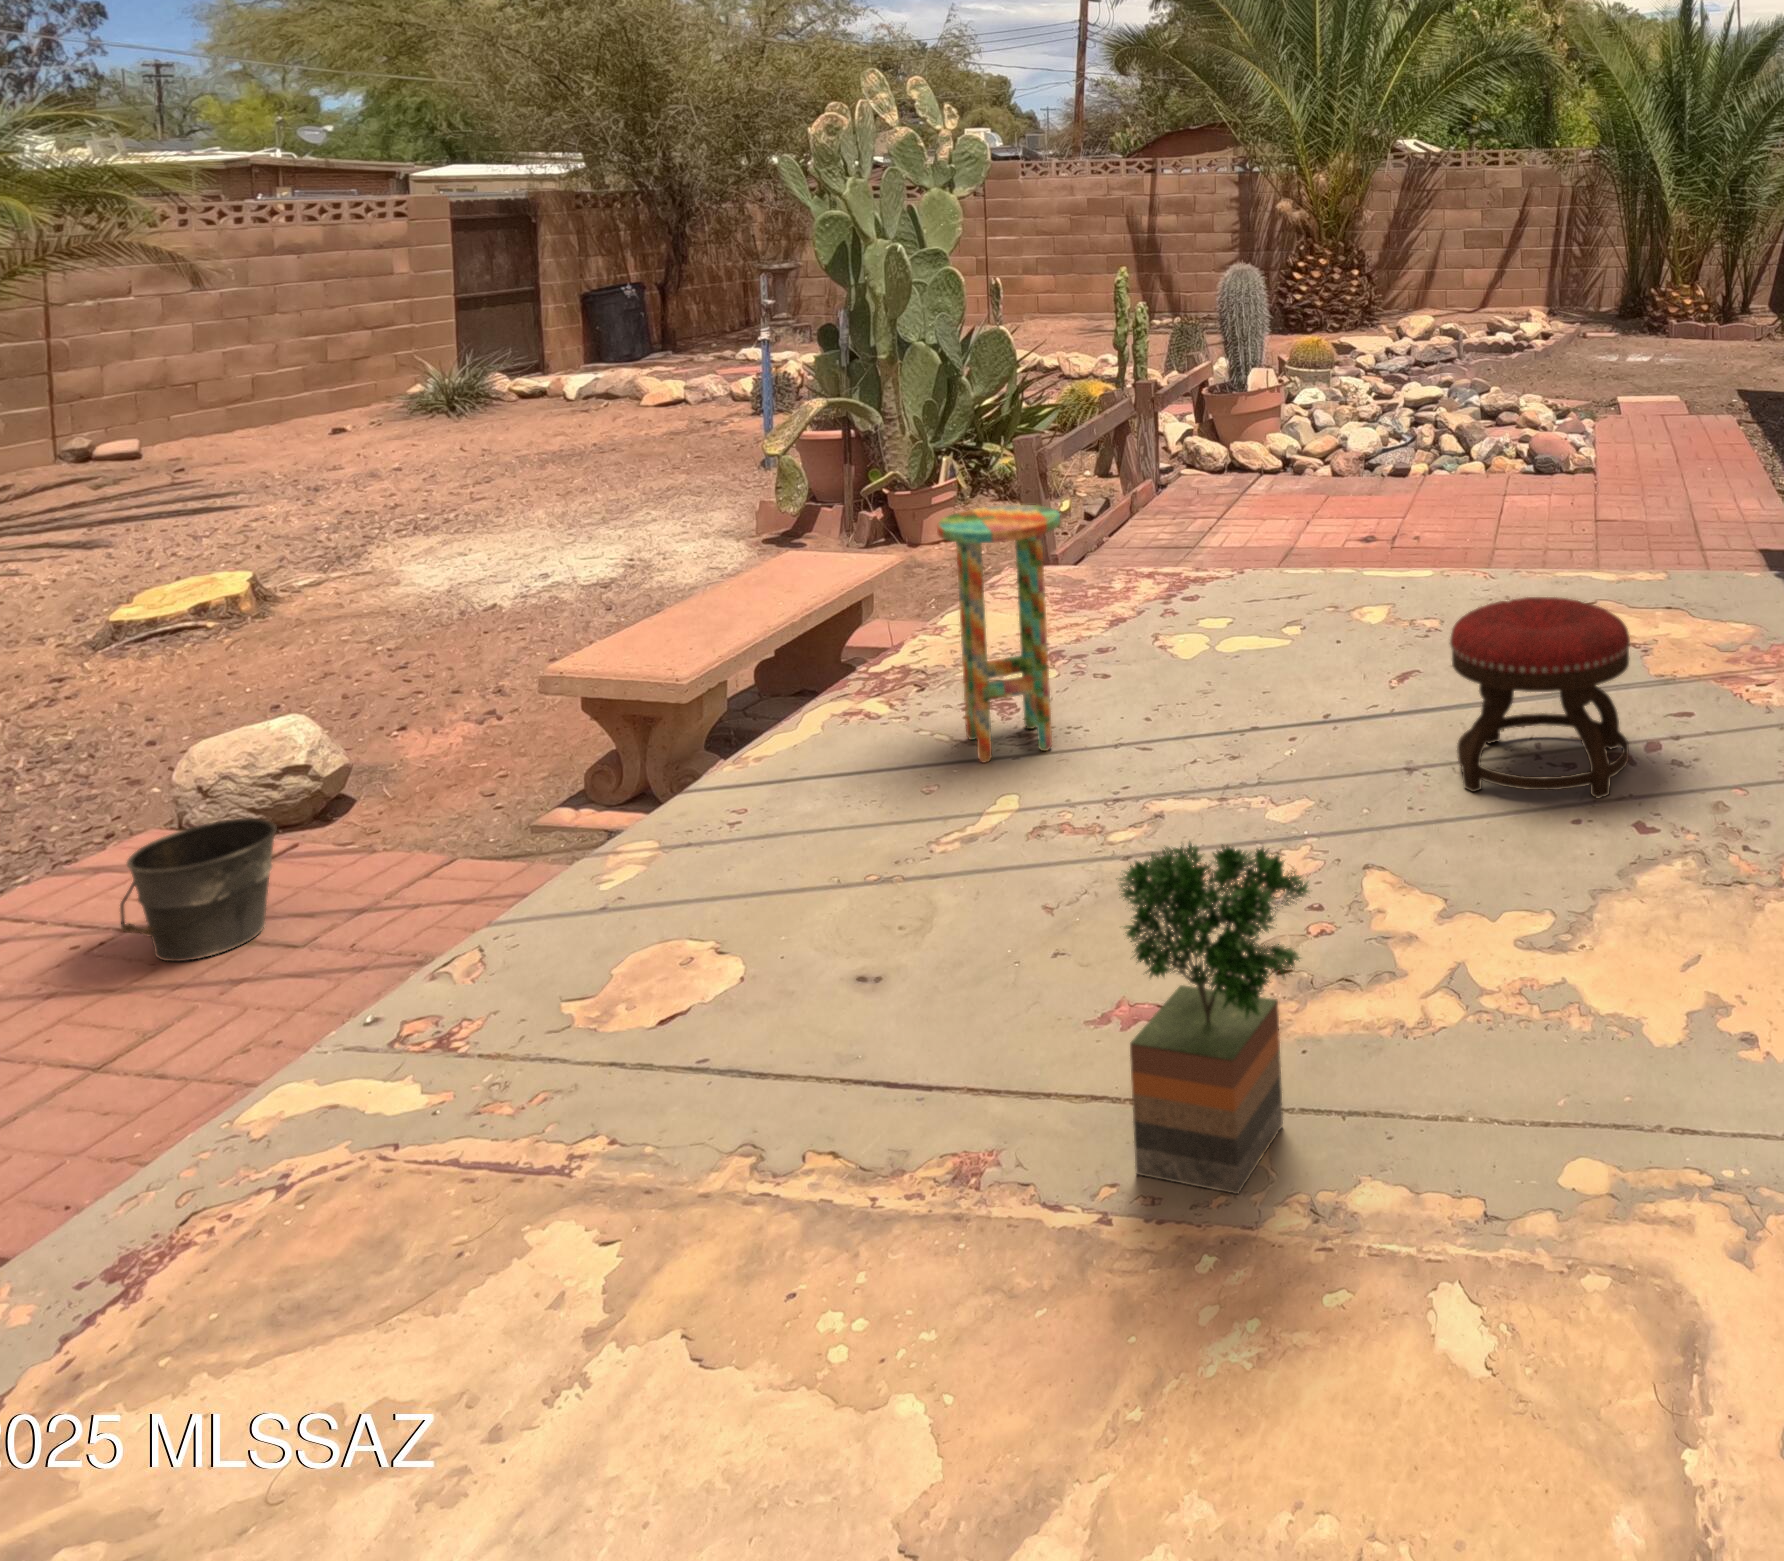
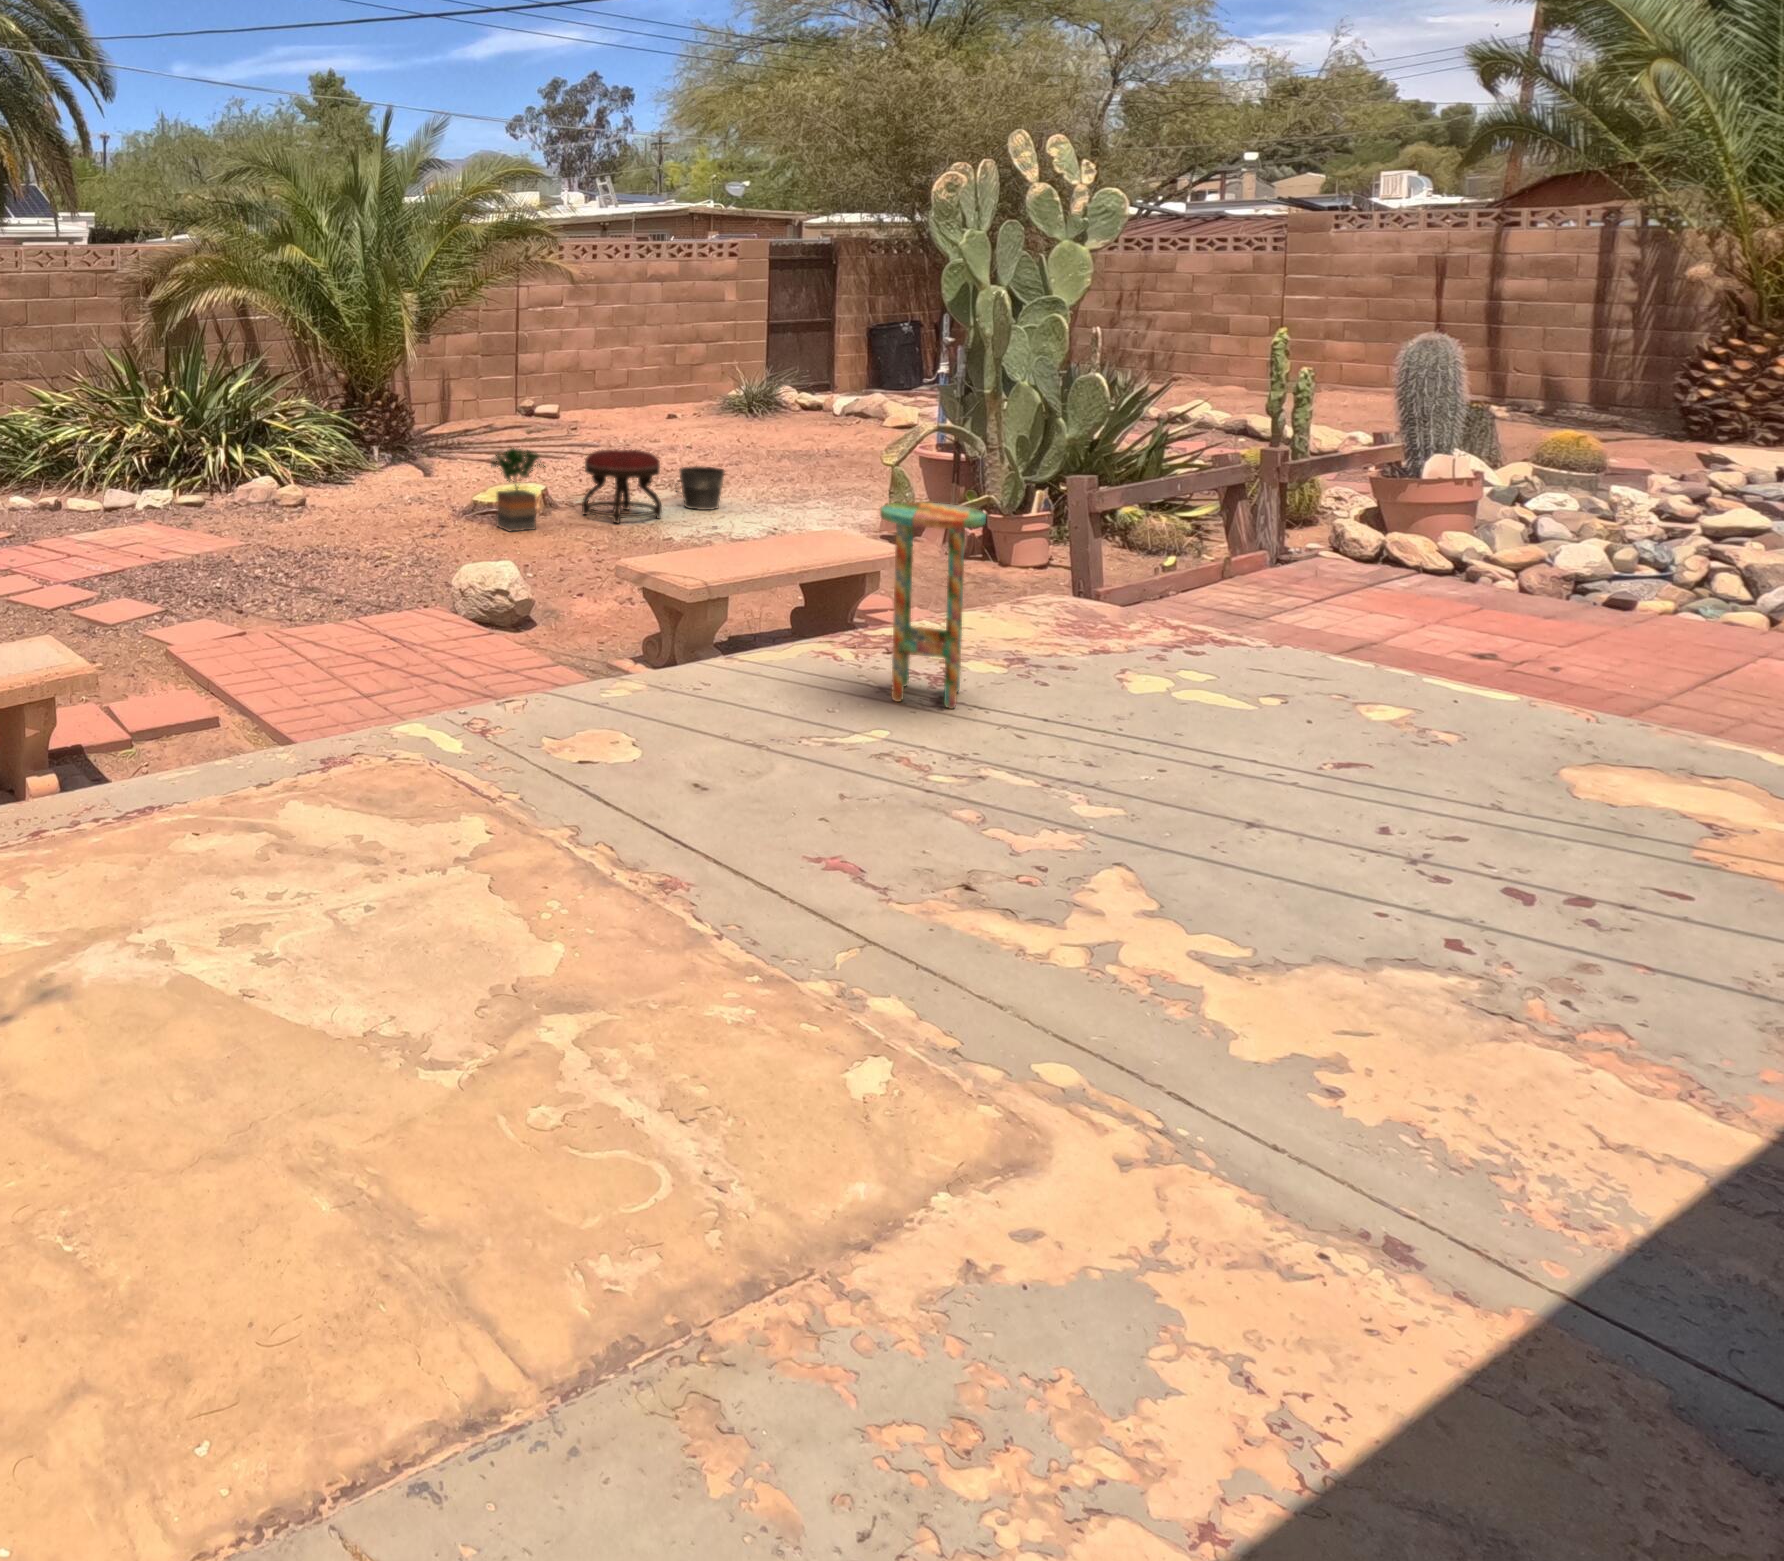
ottoman: present [1450,597,1630,798] -> present [582,449,662,524]
bucket: present [120,818,277,961] -> present [676,466,725,510]
potted tree: present [1120,842,1309,1194] -> present [491,448,546,531]

